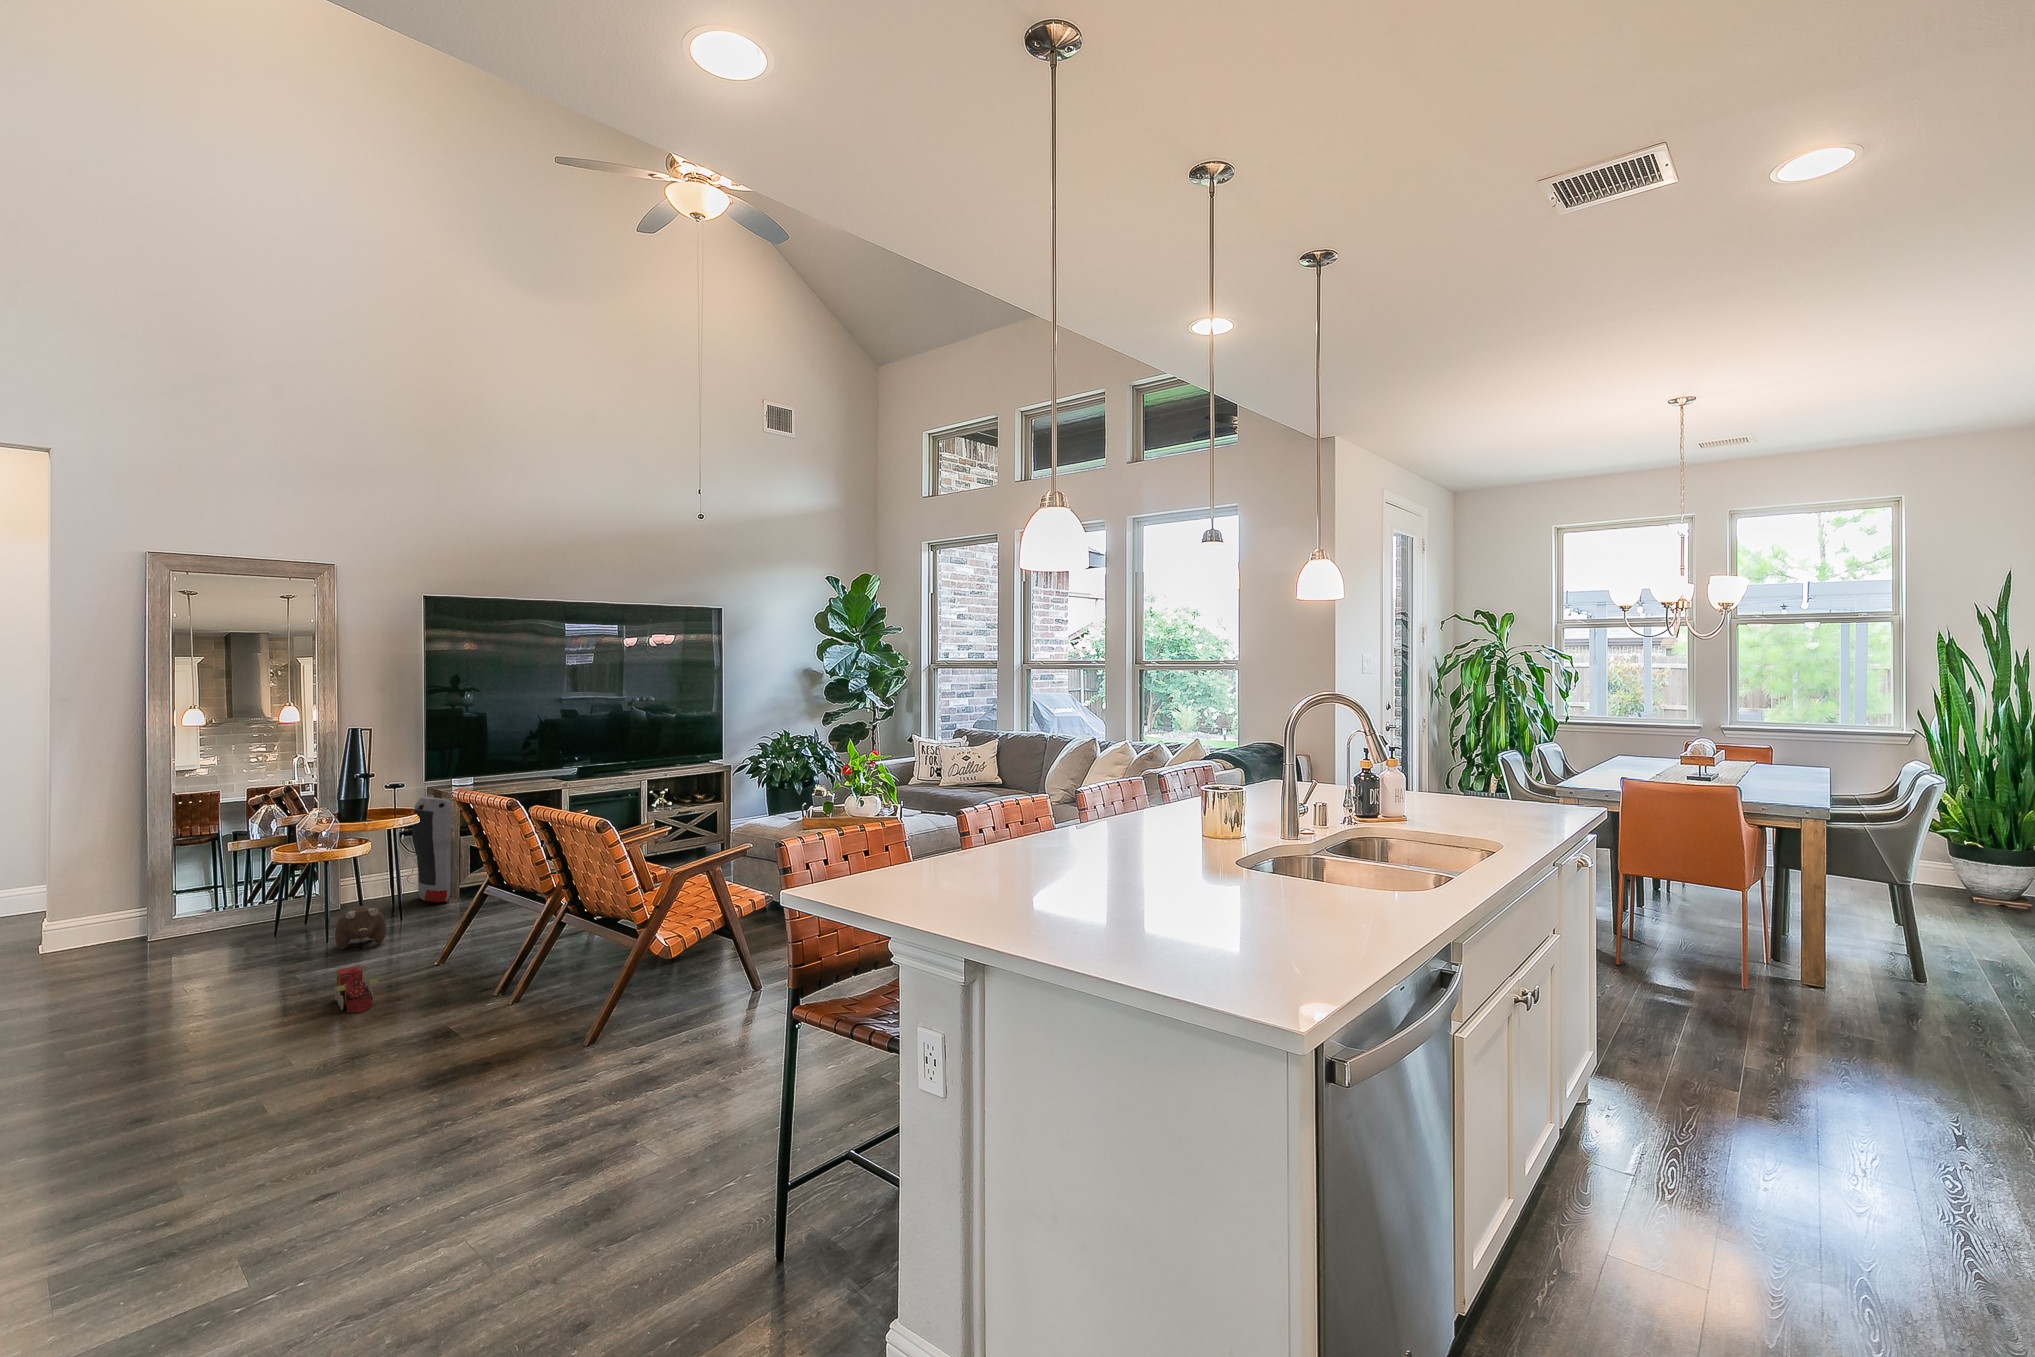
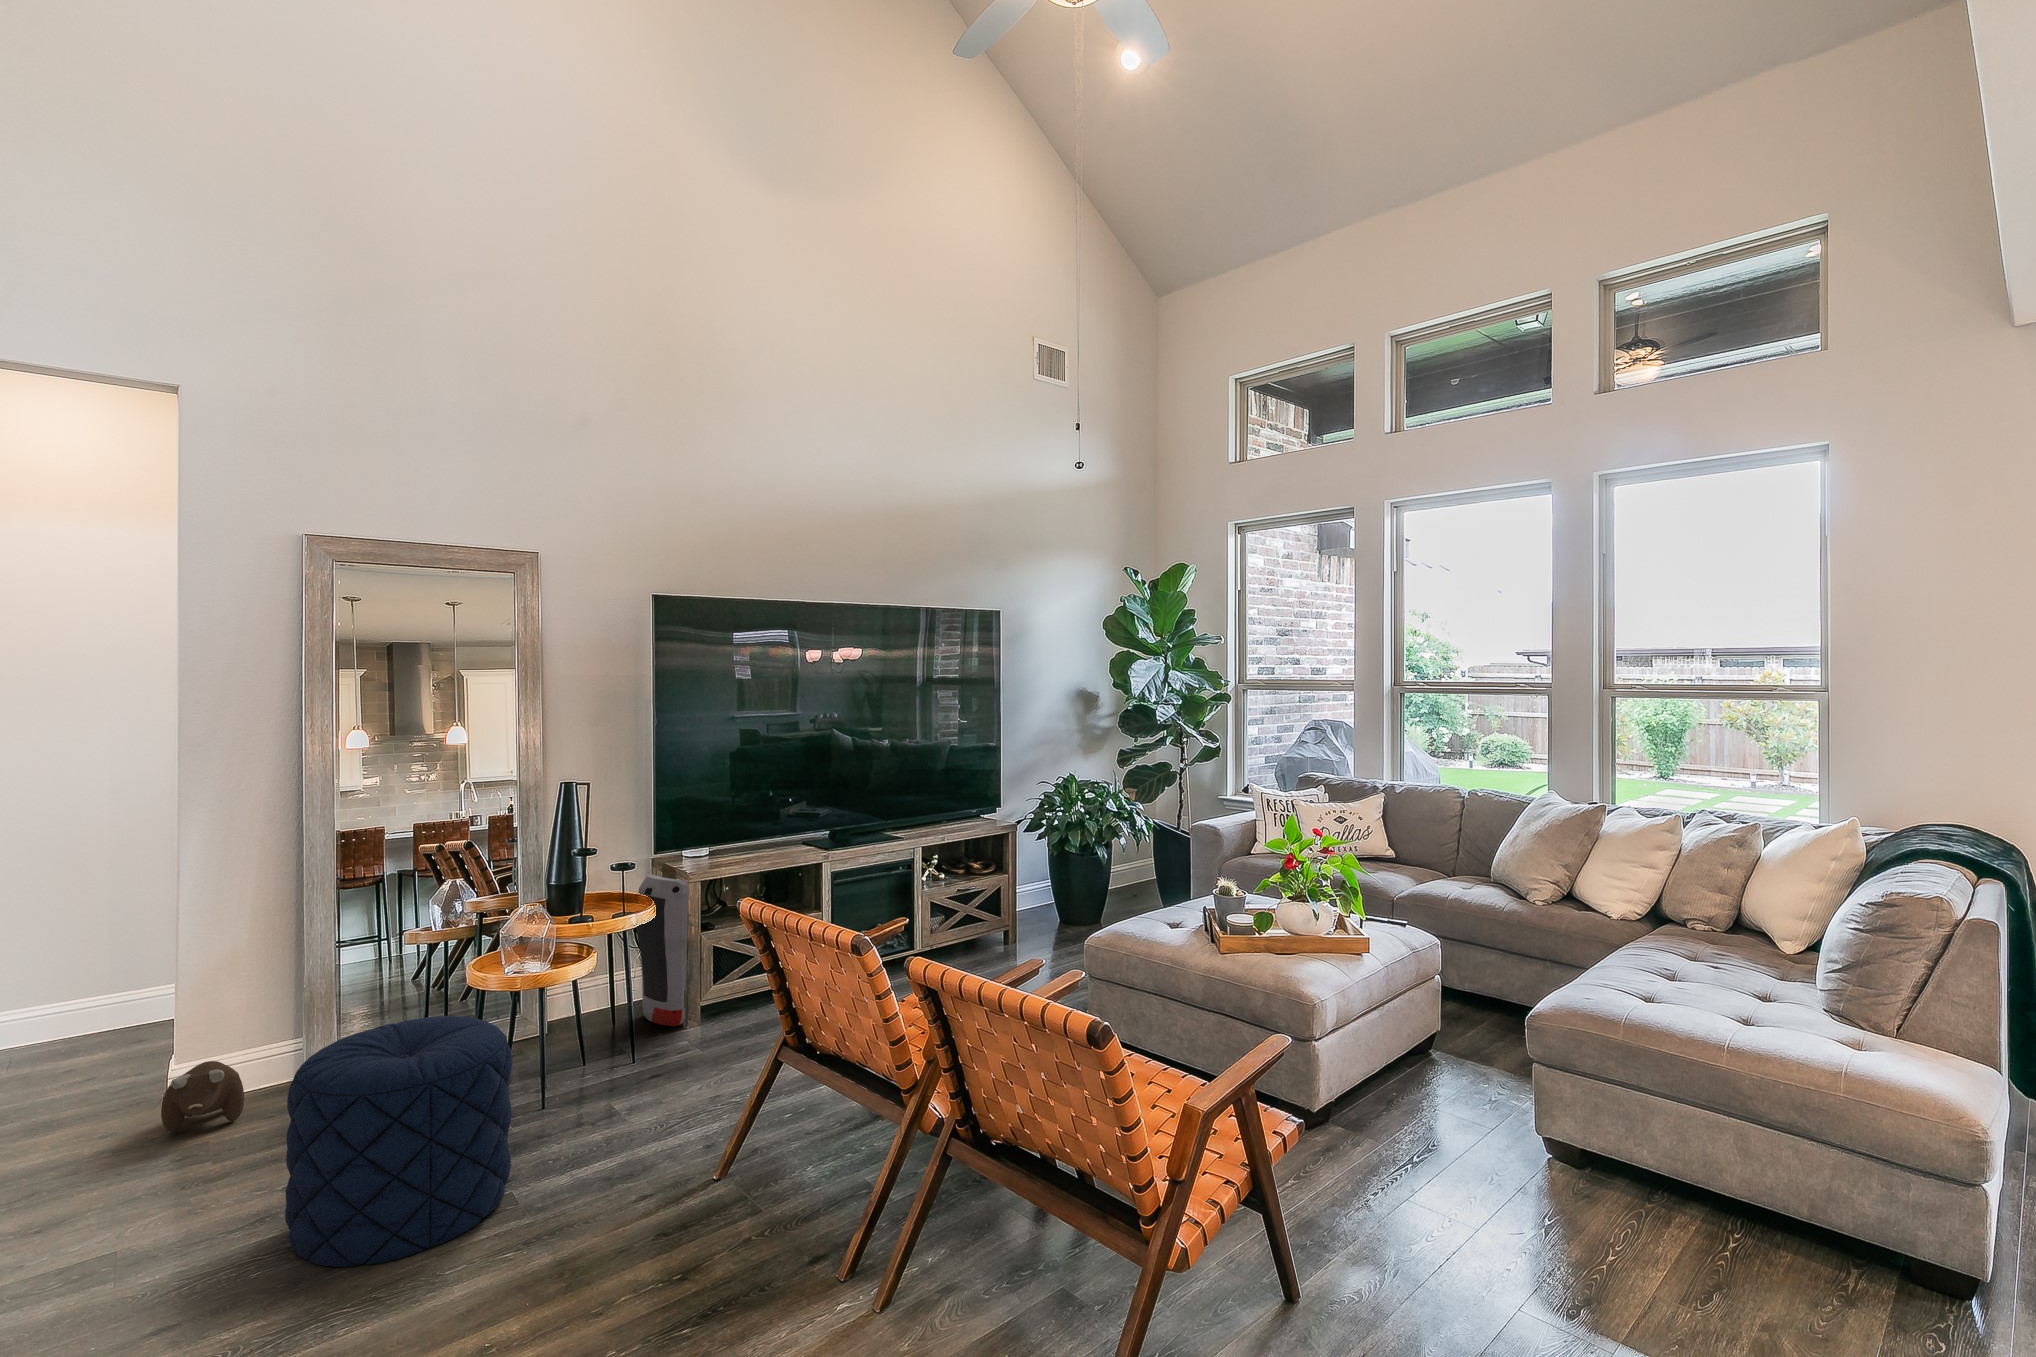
pouf: none [145,870,301,1008] -> present [285,1016,512,1267]
plush toy: present [335,906,386,950] -> present [161,1061,244,1133]
toy train: present [334,966,379,1012] -> none [568,1201,641,1307]

